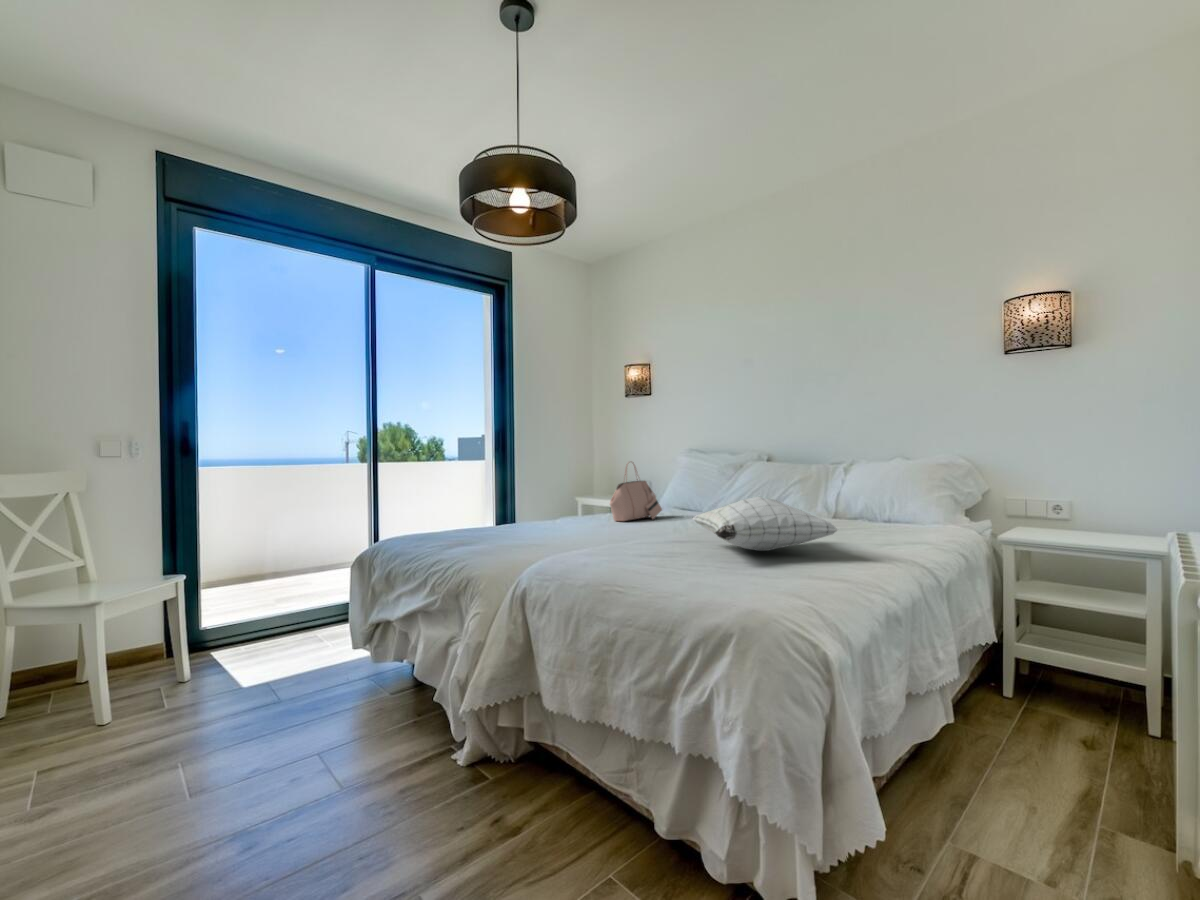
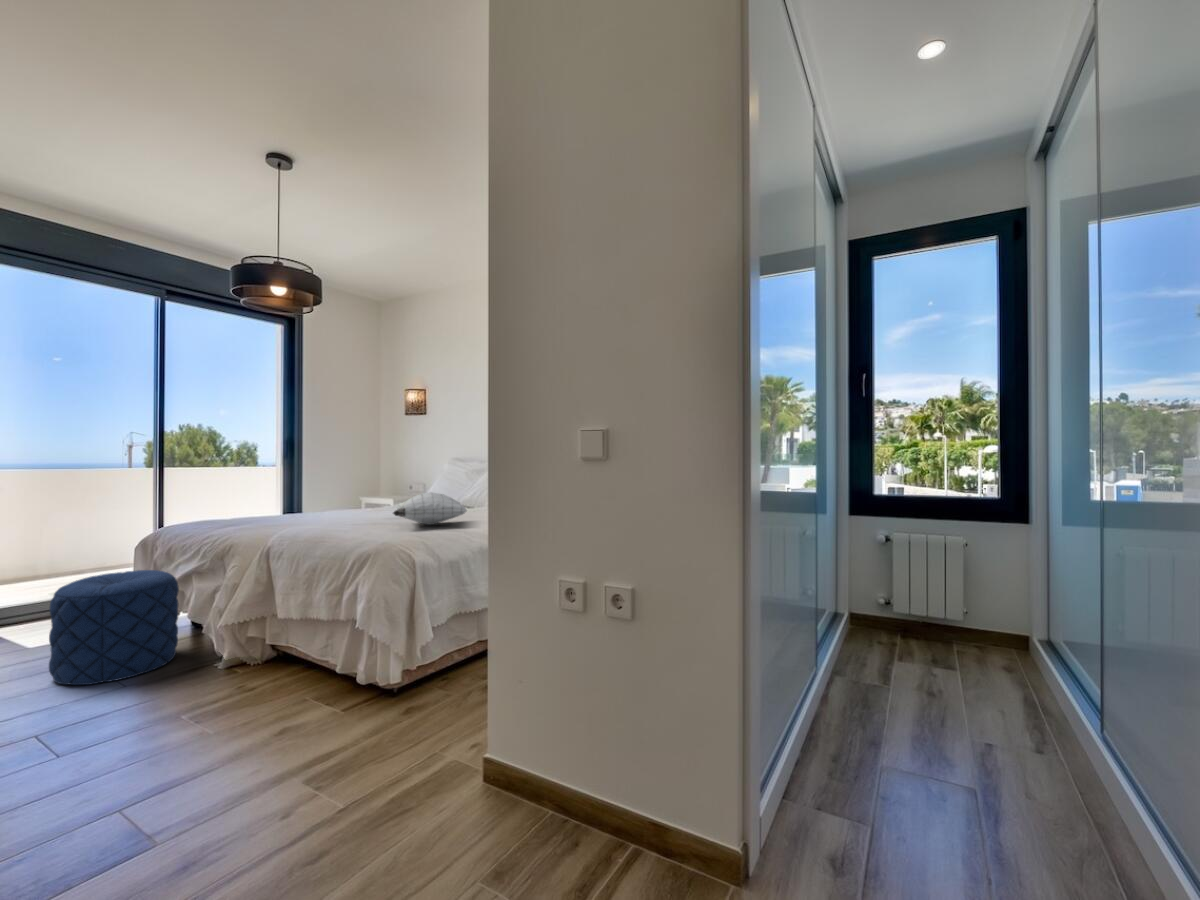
handbag: present [610,465,662,521] -> none [360,469,405,512]
pouf: none [246,605,402,786] -> present [49,570,179,685]

